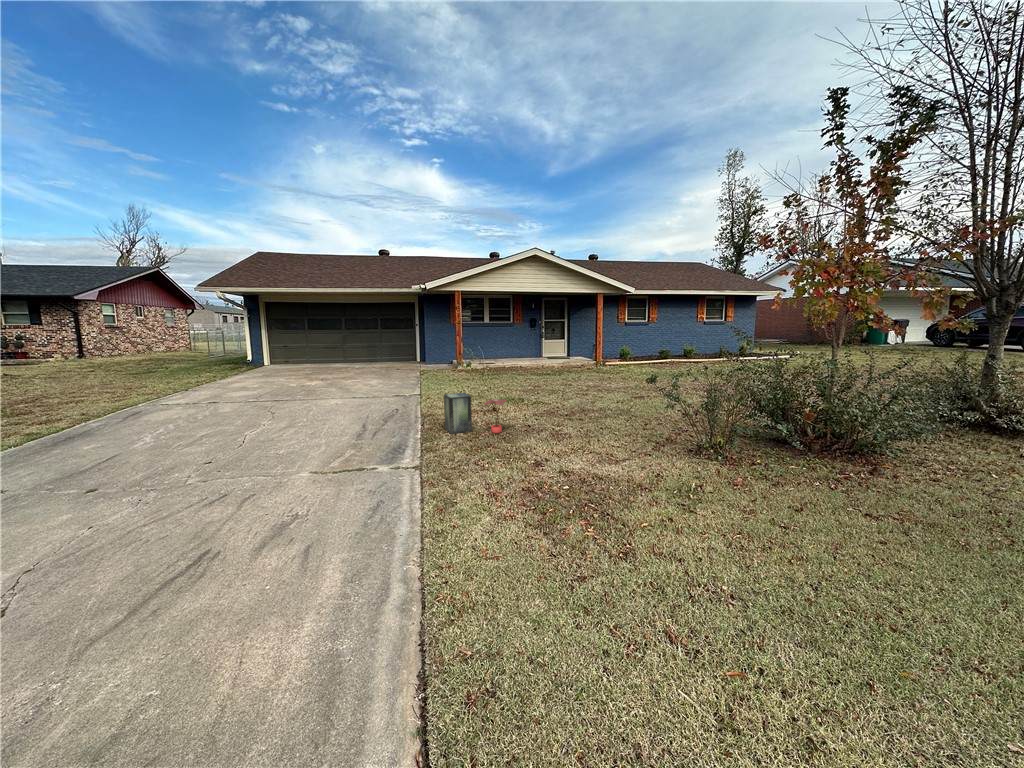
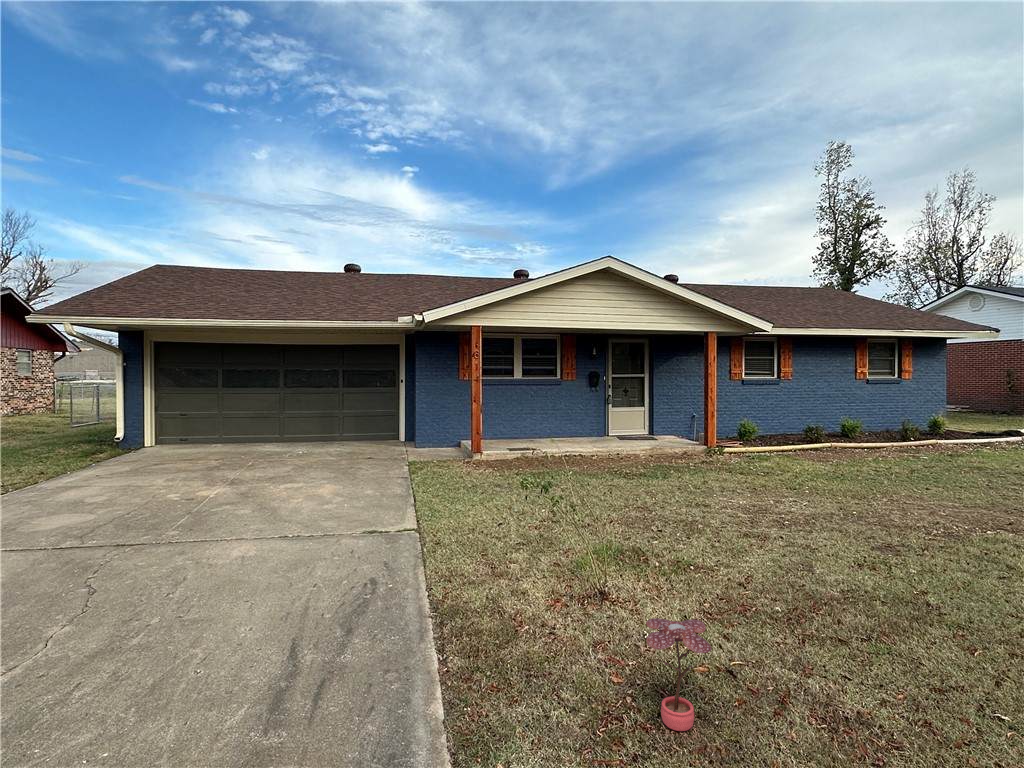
storage box: present [444,393,472,434] -> none [517,590,603,735]

